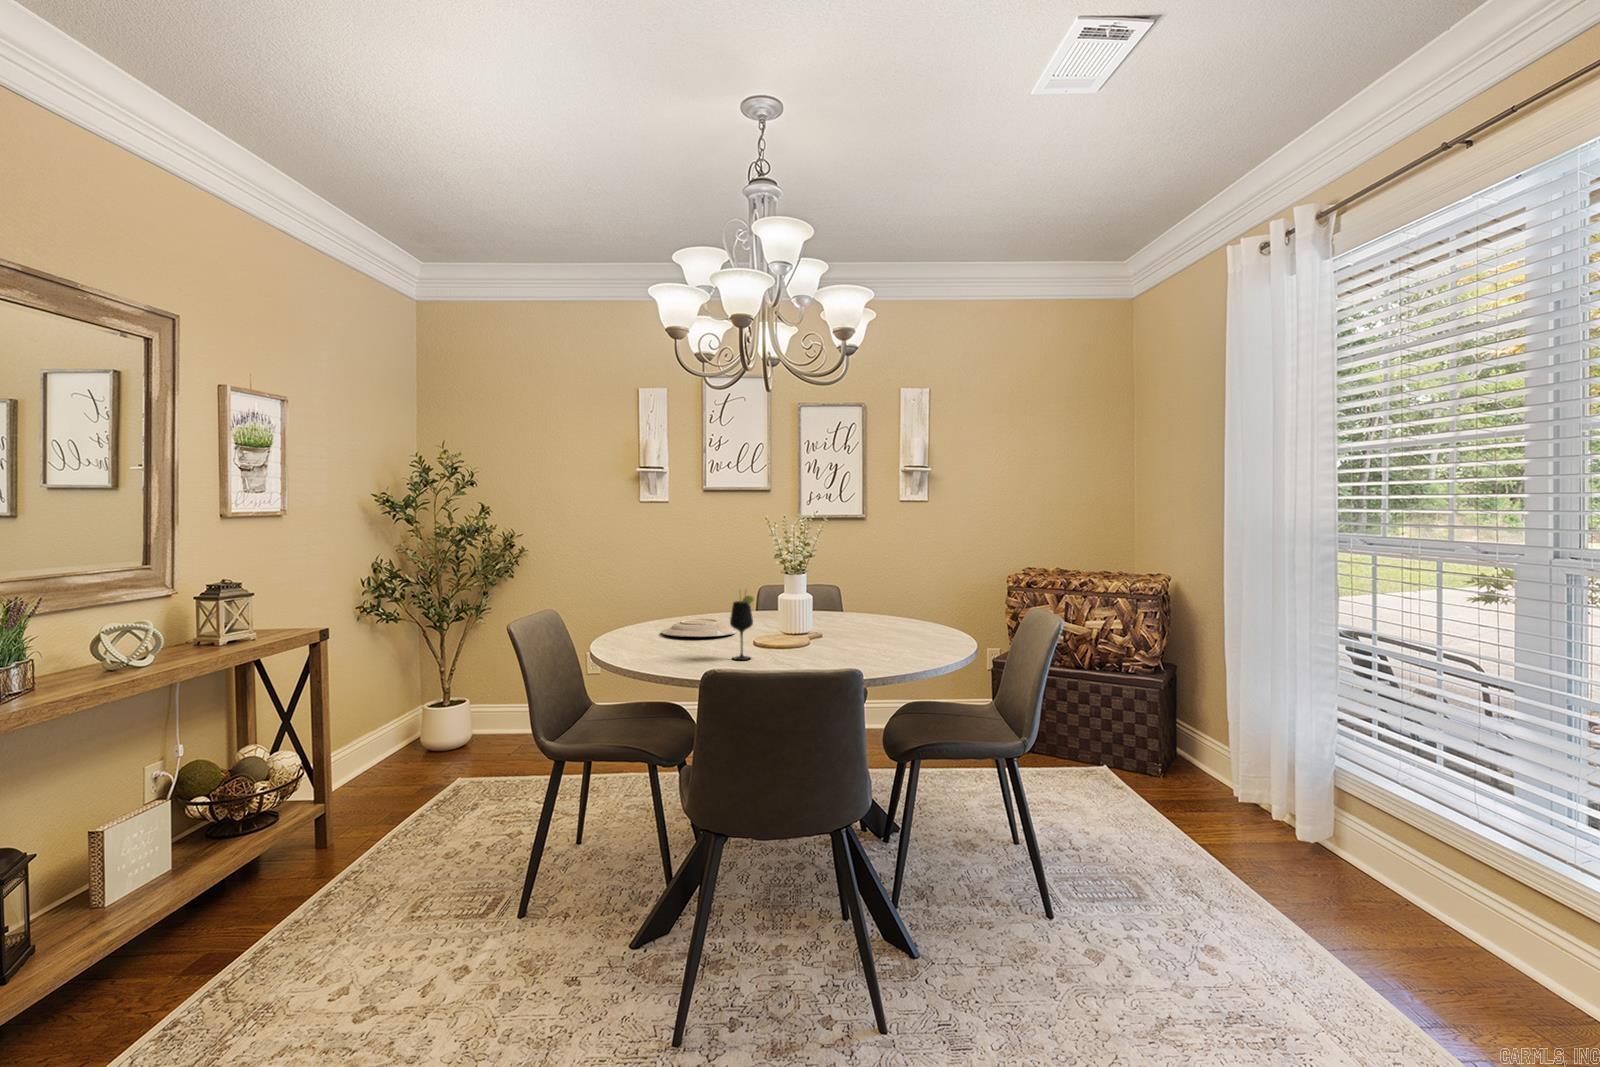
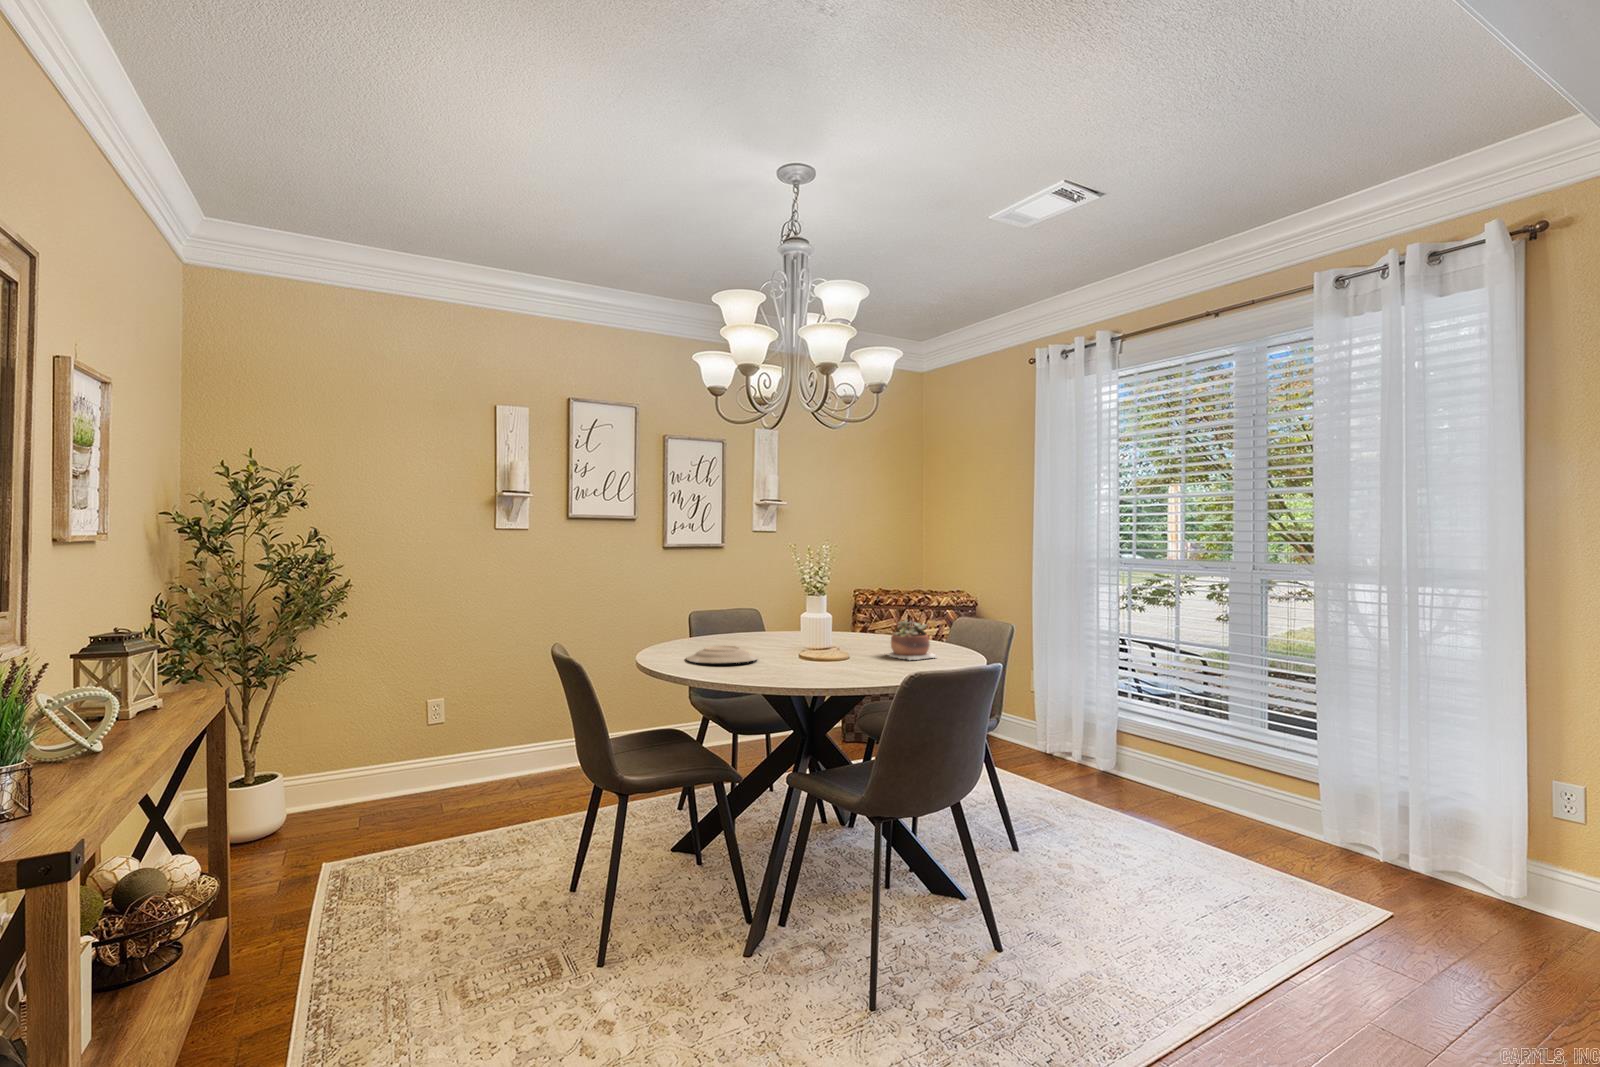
wine glass: present [730,591,754,660] -> none [813,613,839,679]
succulent plant: none [880,601,934,649] -> present [888,620,937,660]

